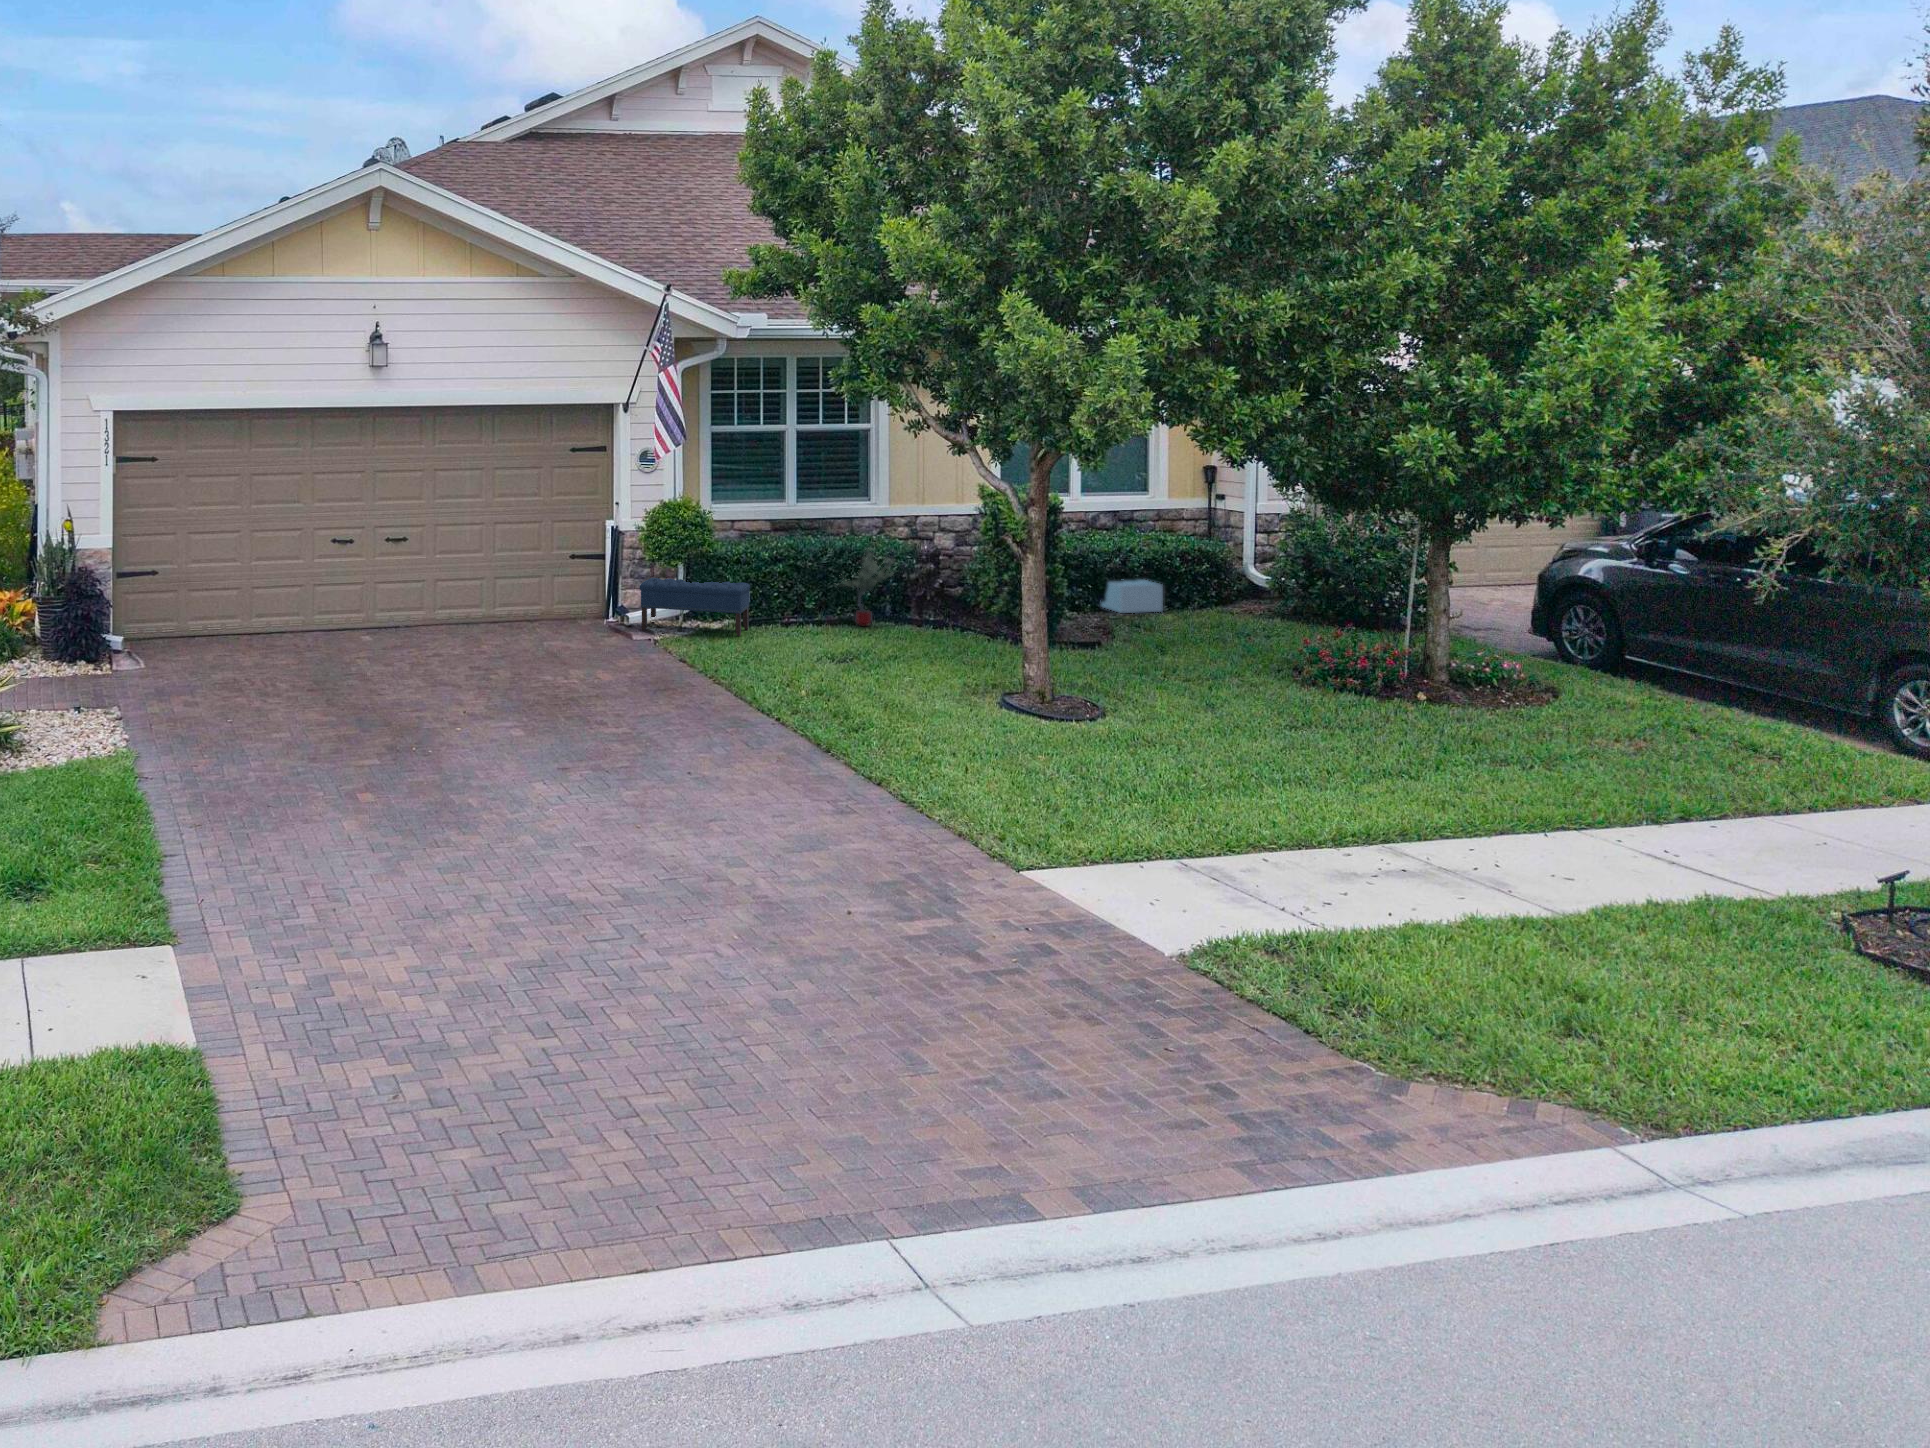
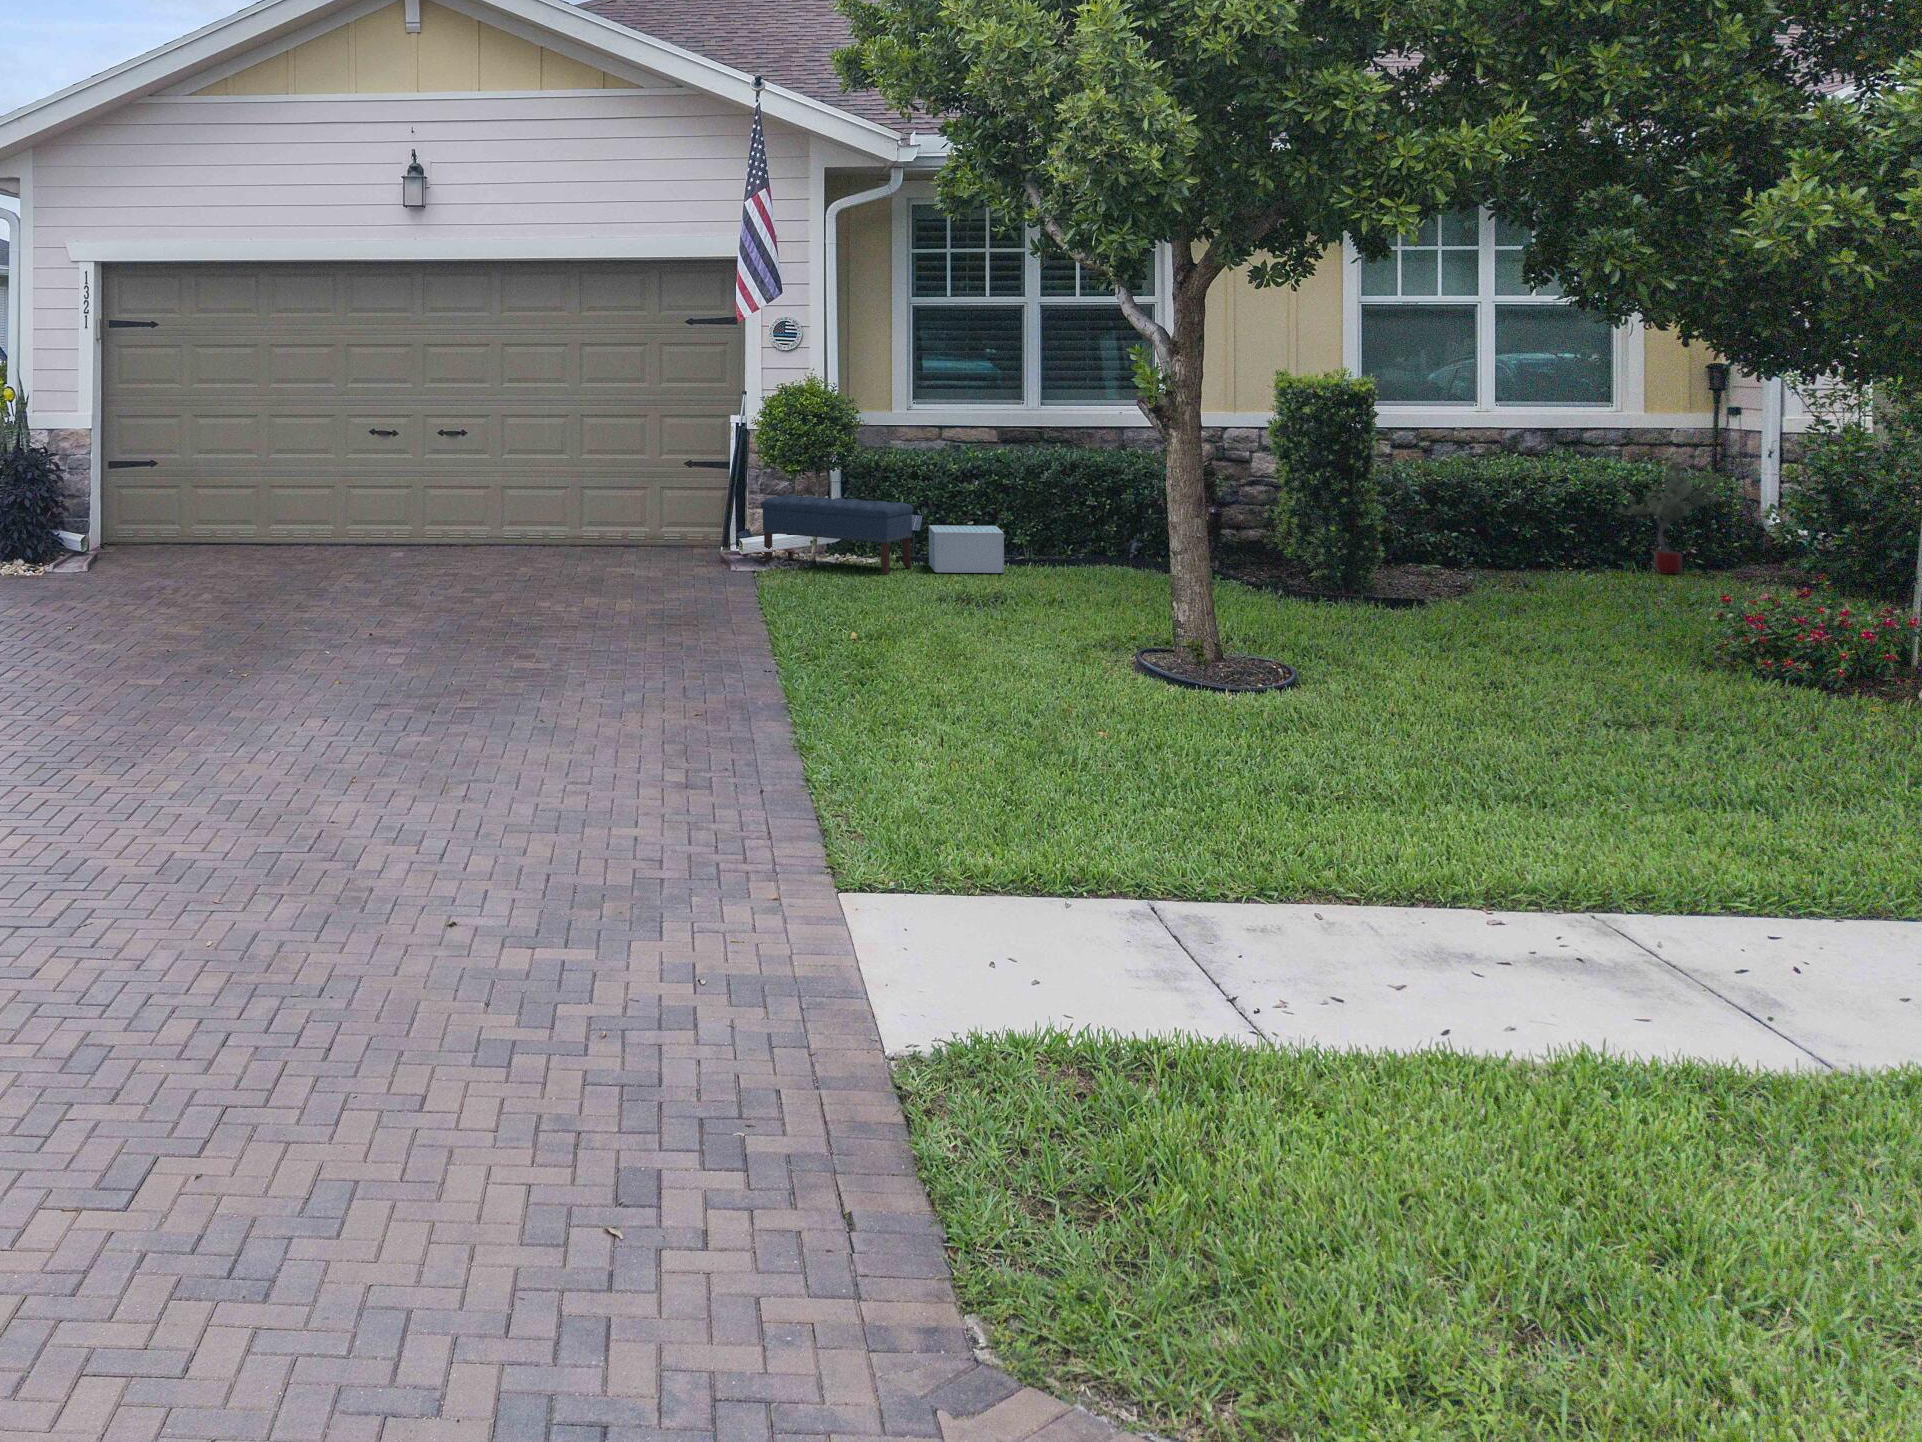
potted tree: present [834,549,894,626] -> present [1617,460,1720,574]
storage box: present [1101,580,1163,613] -> present [929,525,1004,573]

